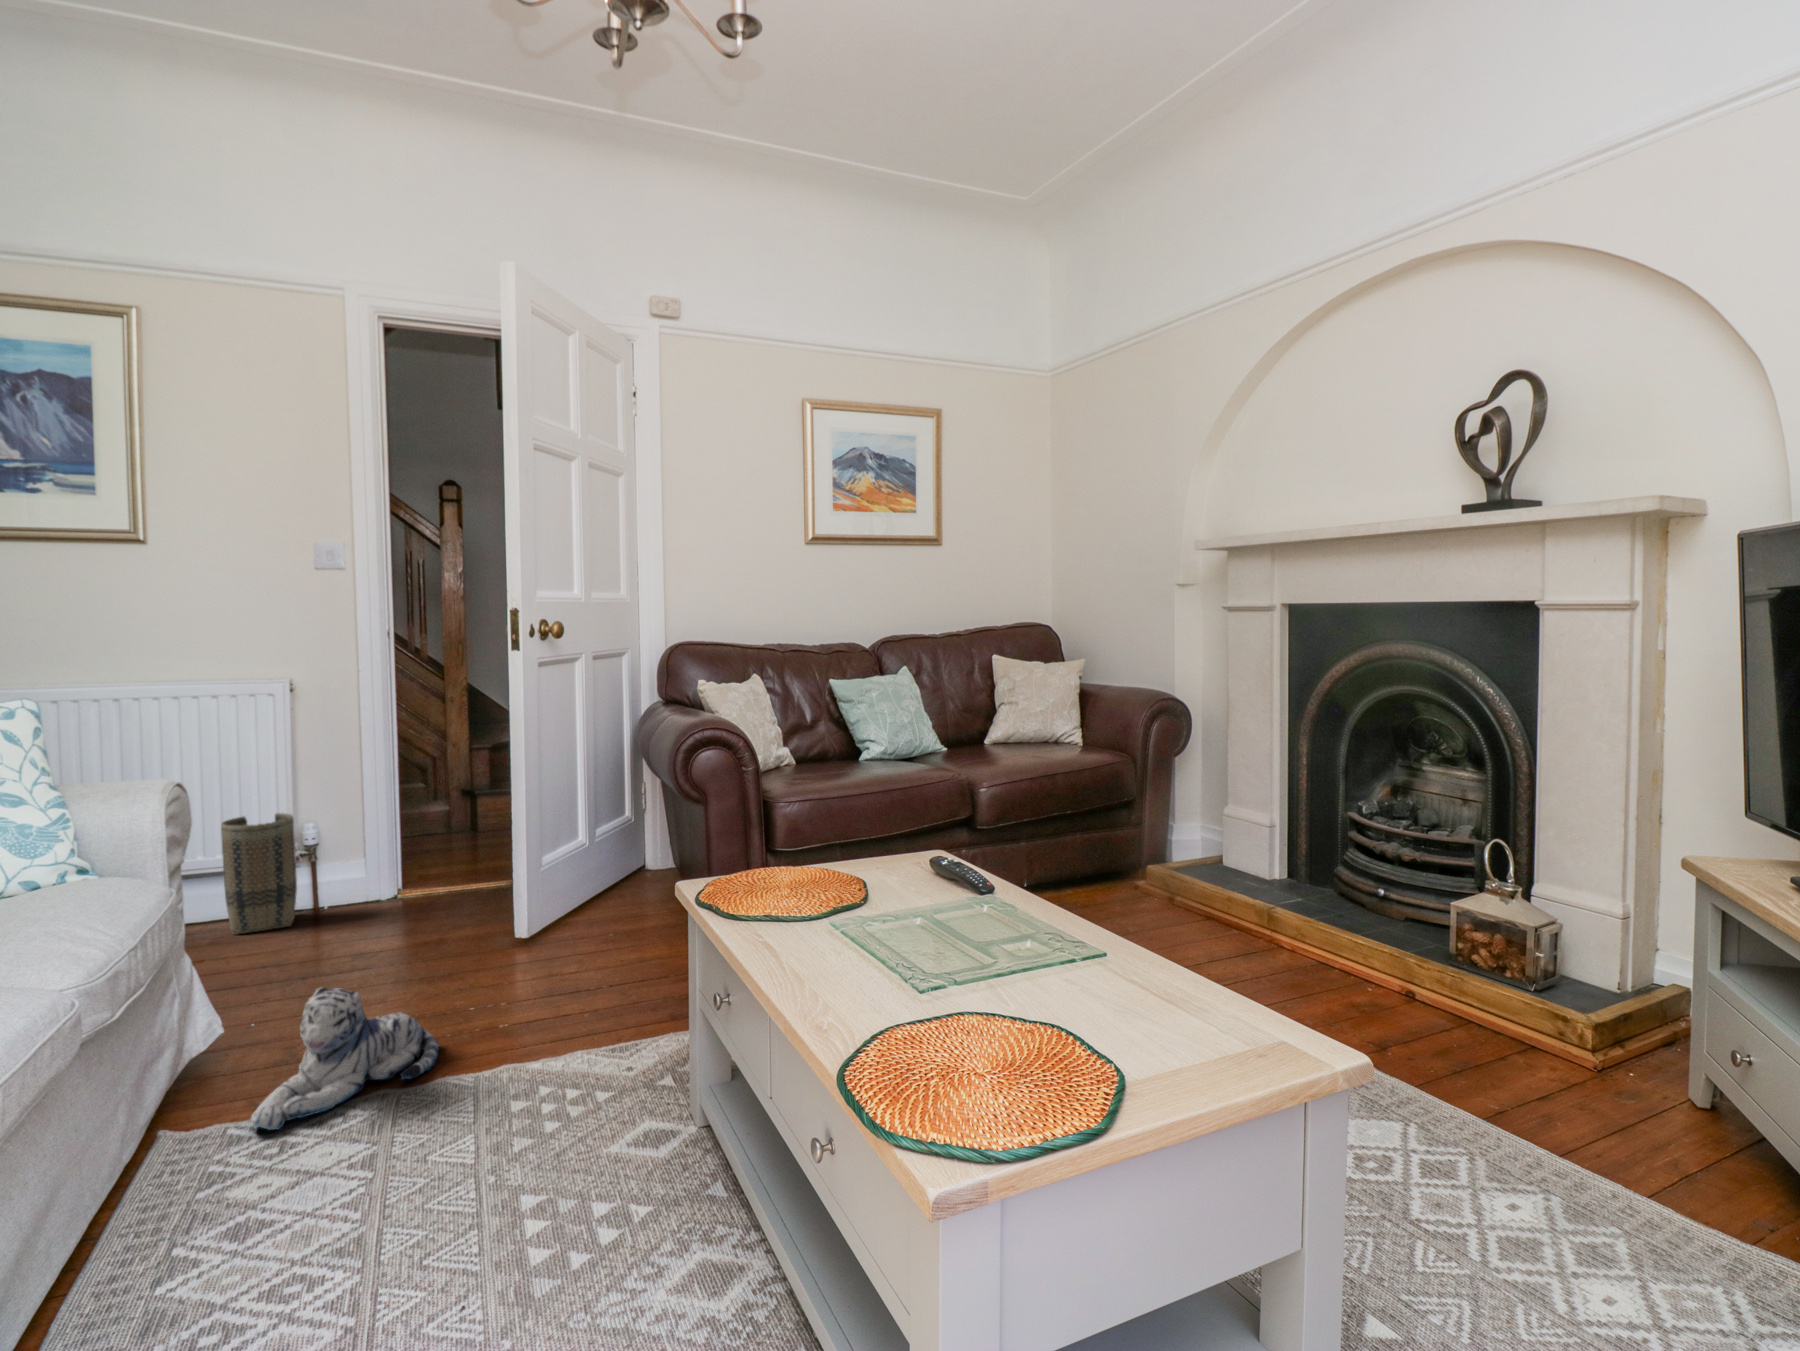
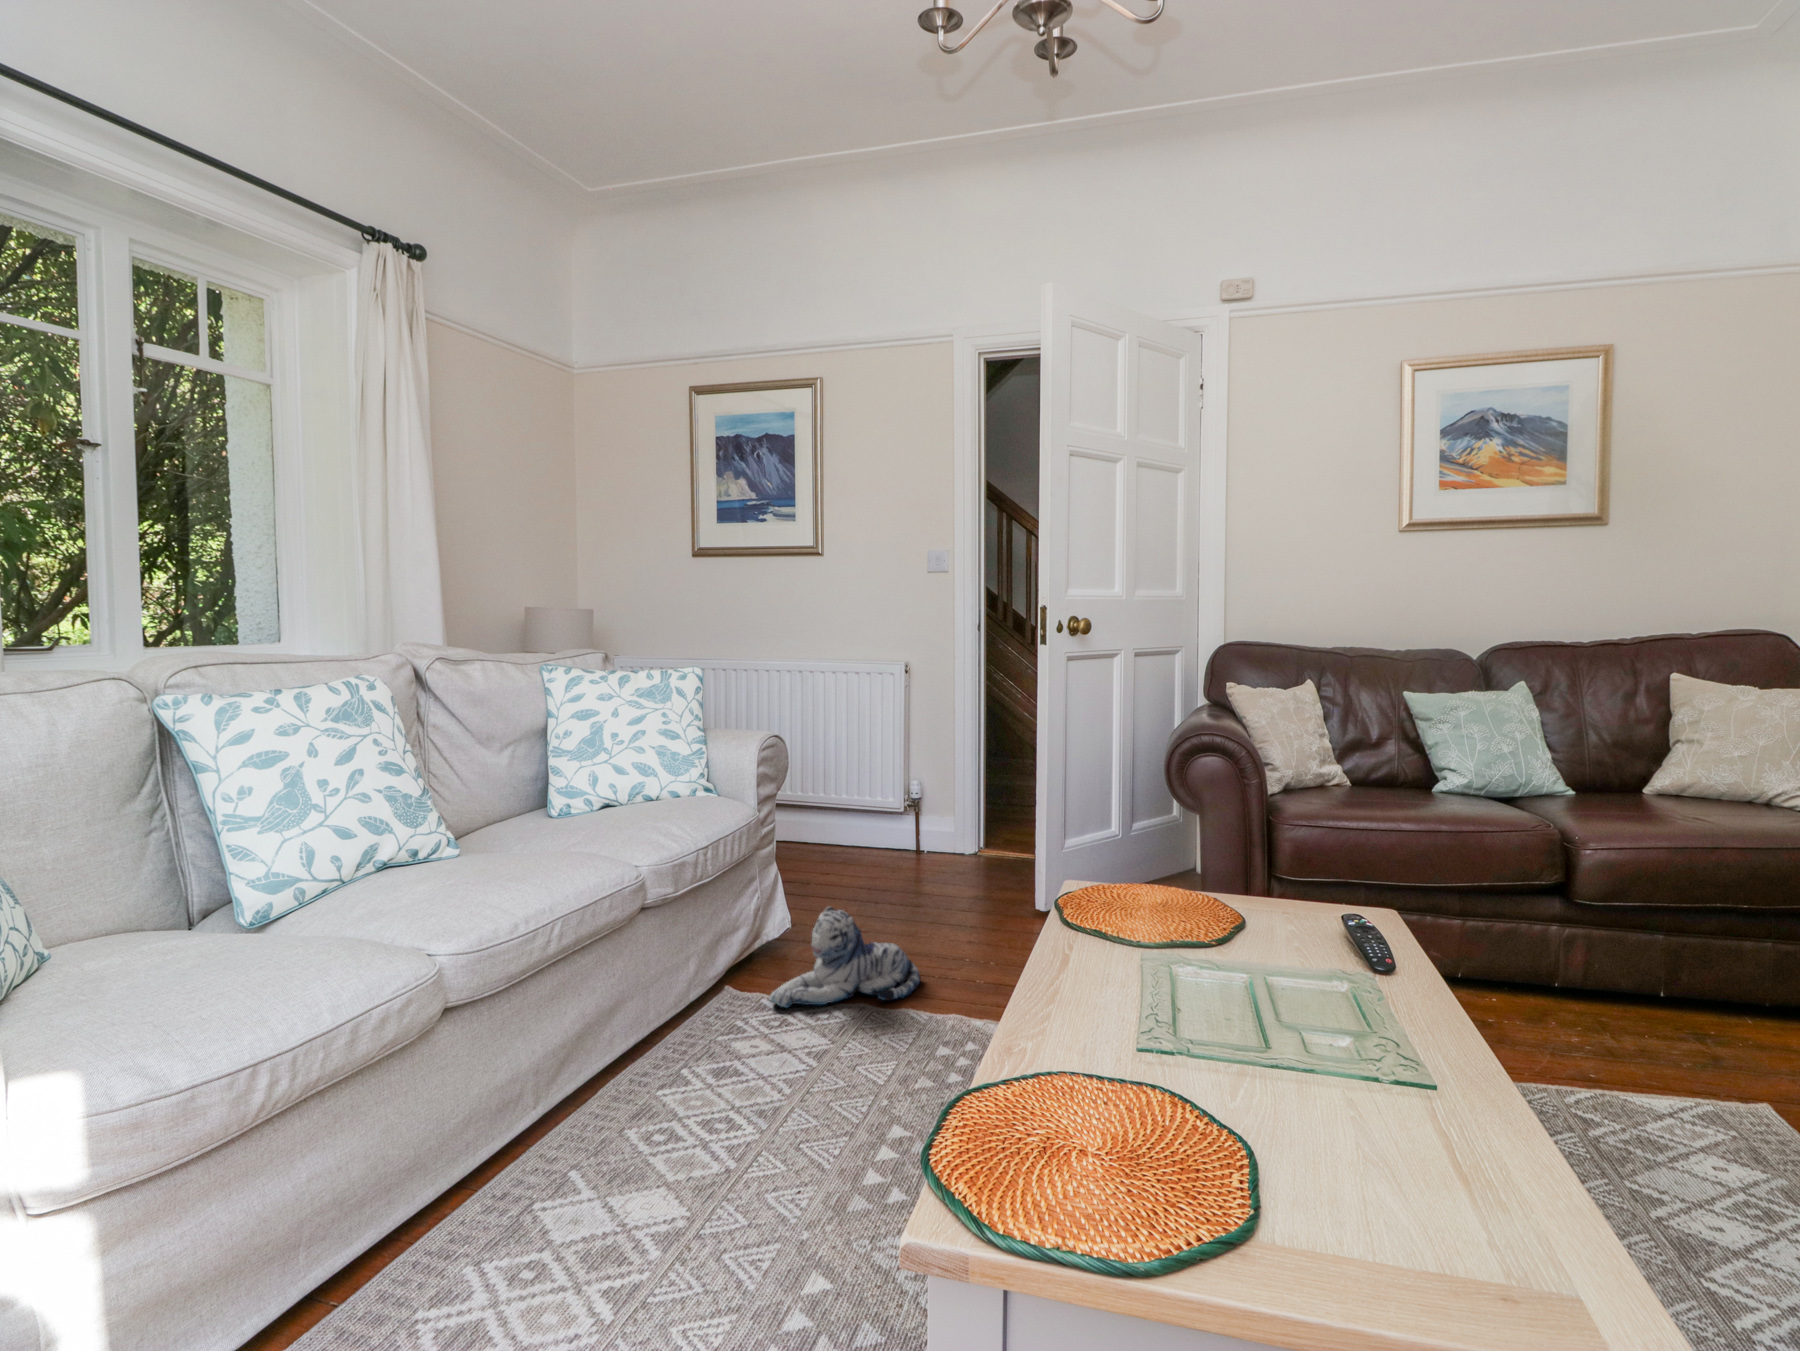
basket: present [221,813,297,935] -> none [852,769,899,860]

